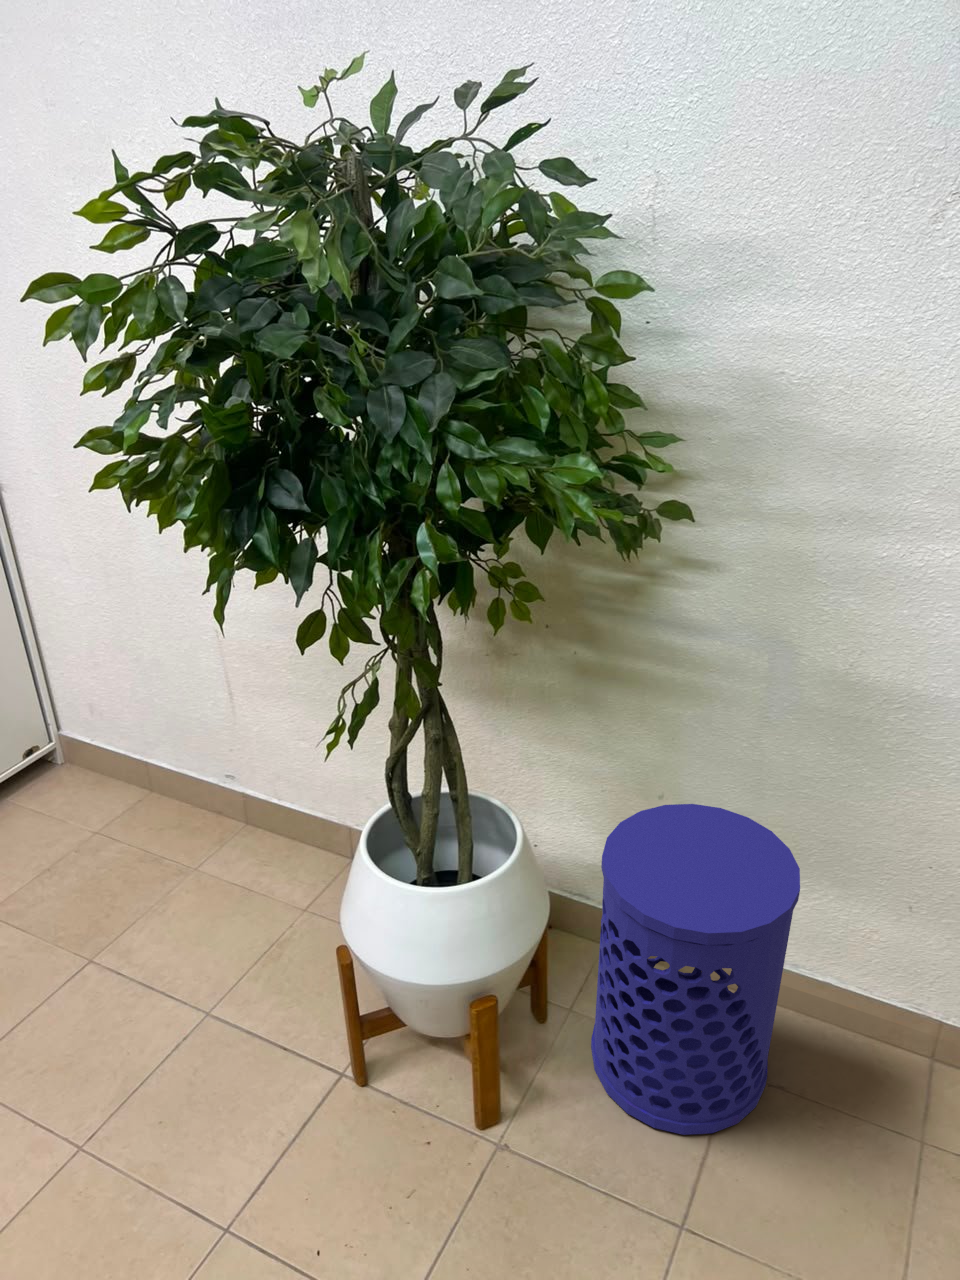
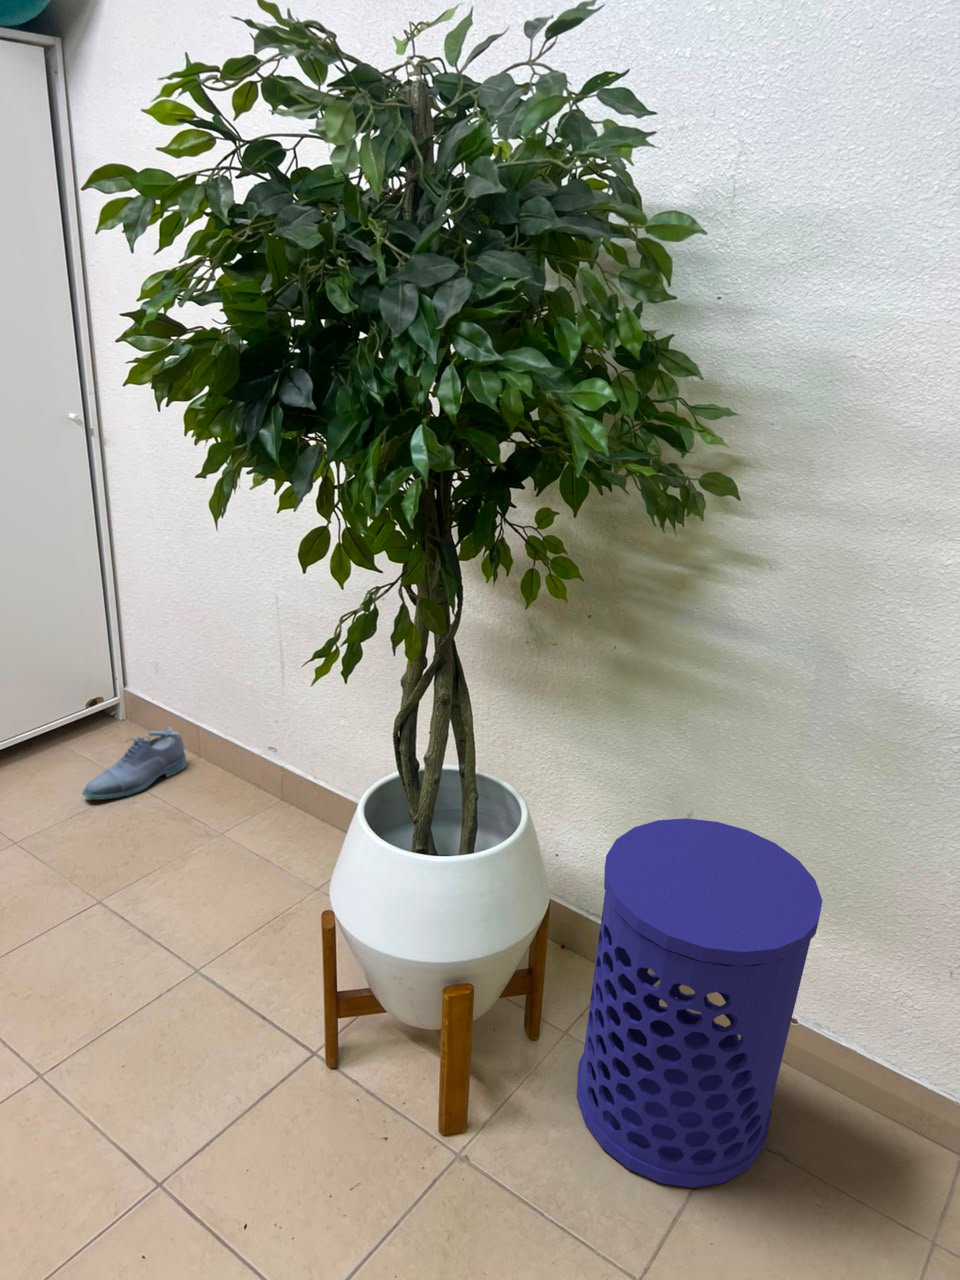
shoe: none [38,765,138,854] -> present [82,727,187,800]

